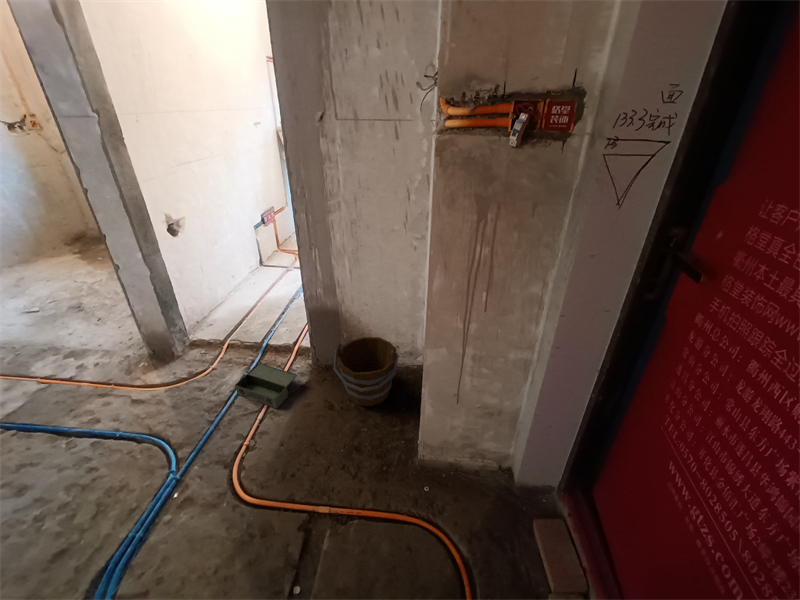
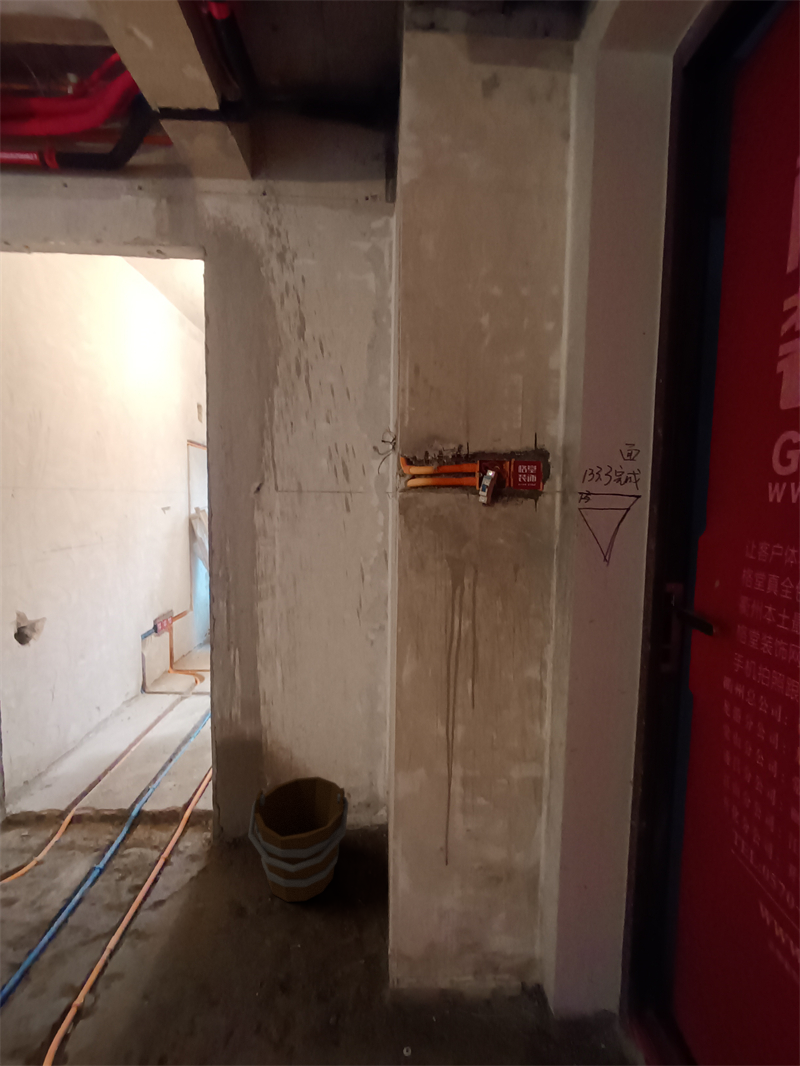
toolbox: present [235,363,297,409] -> none [73,841,186,927]

